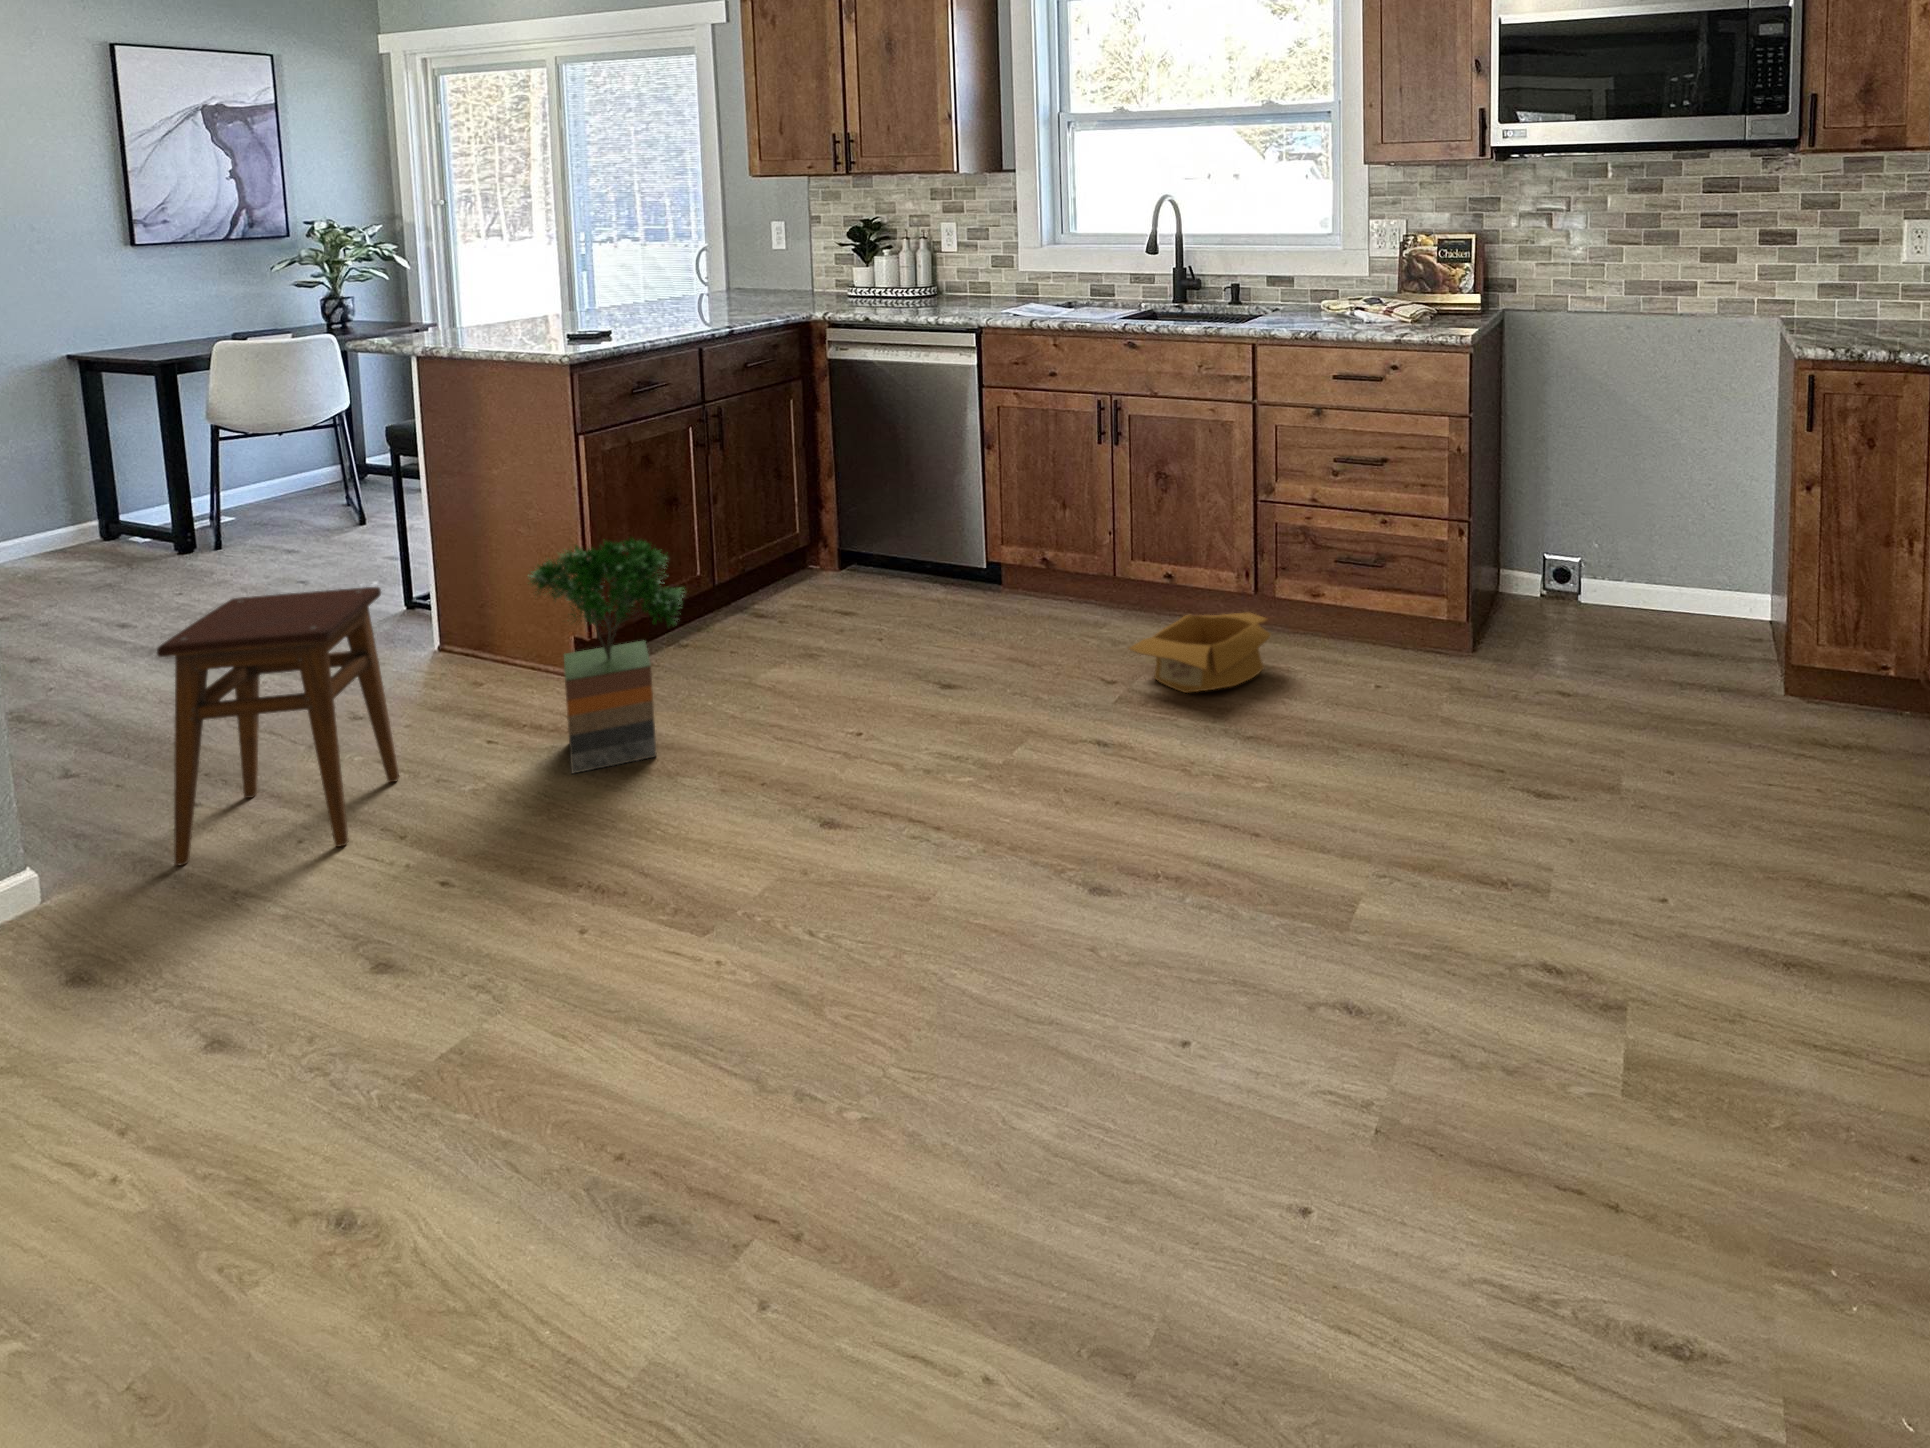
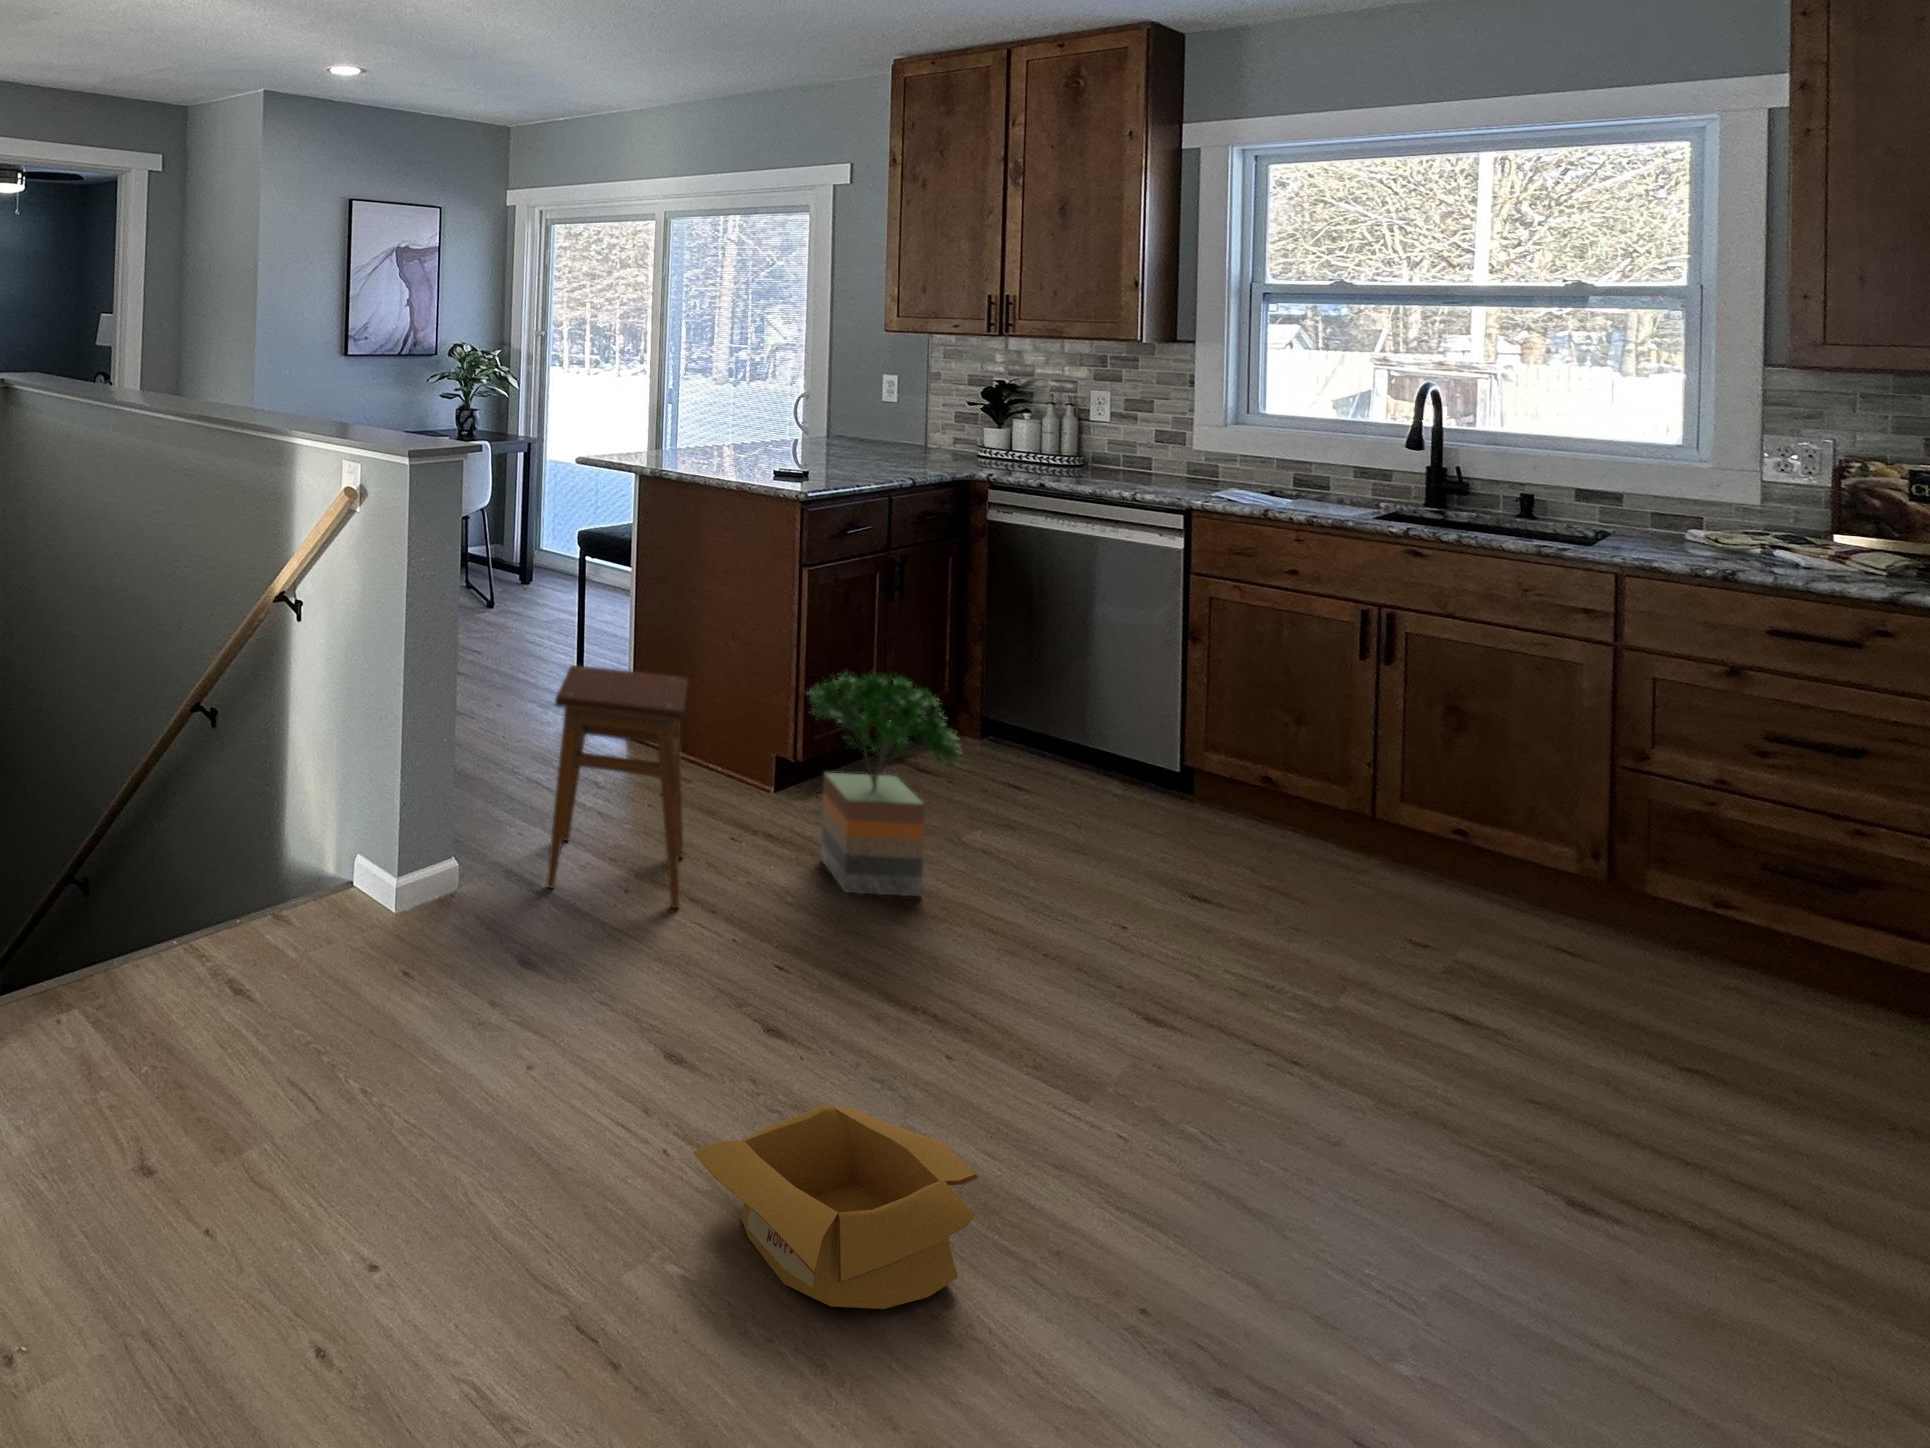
cardboard box: present [1129,613,1270,693] -> present [693,1105,978,1309]

